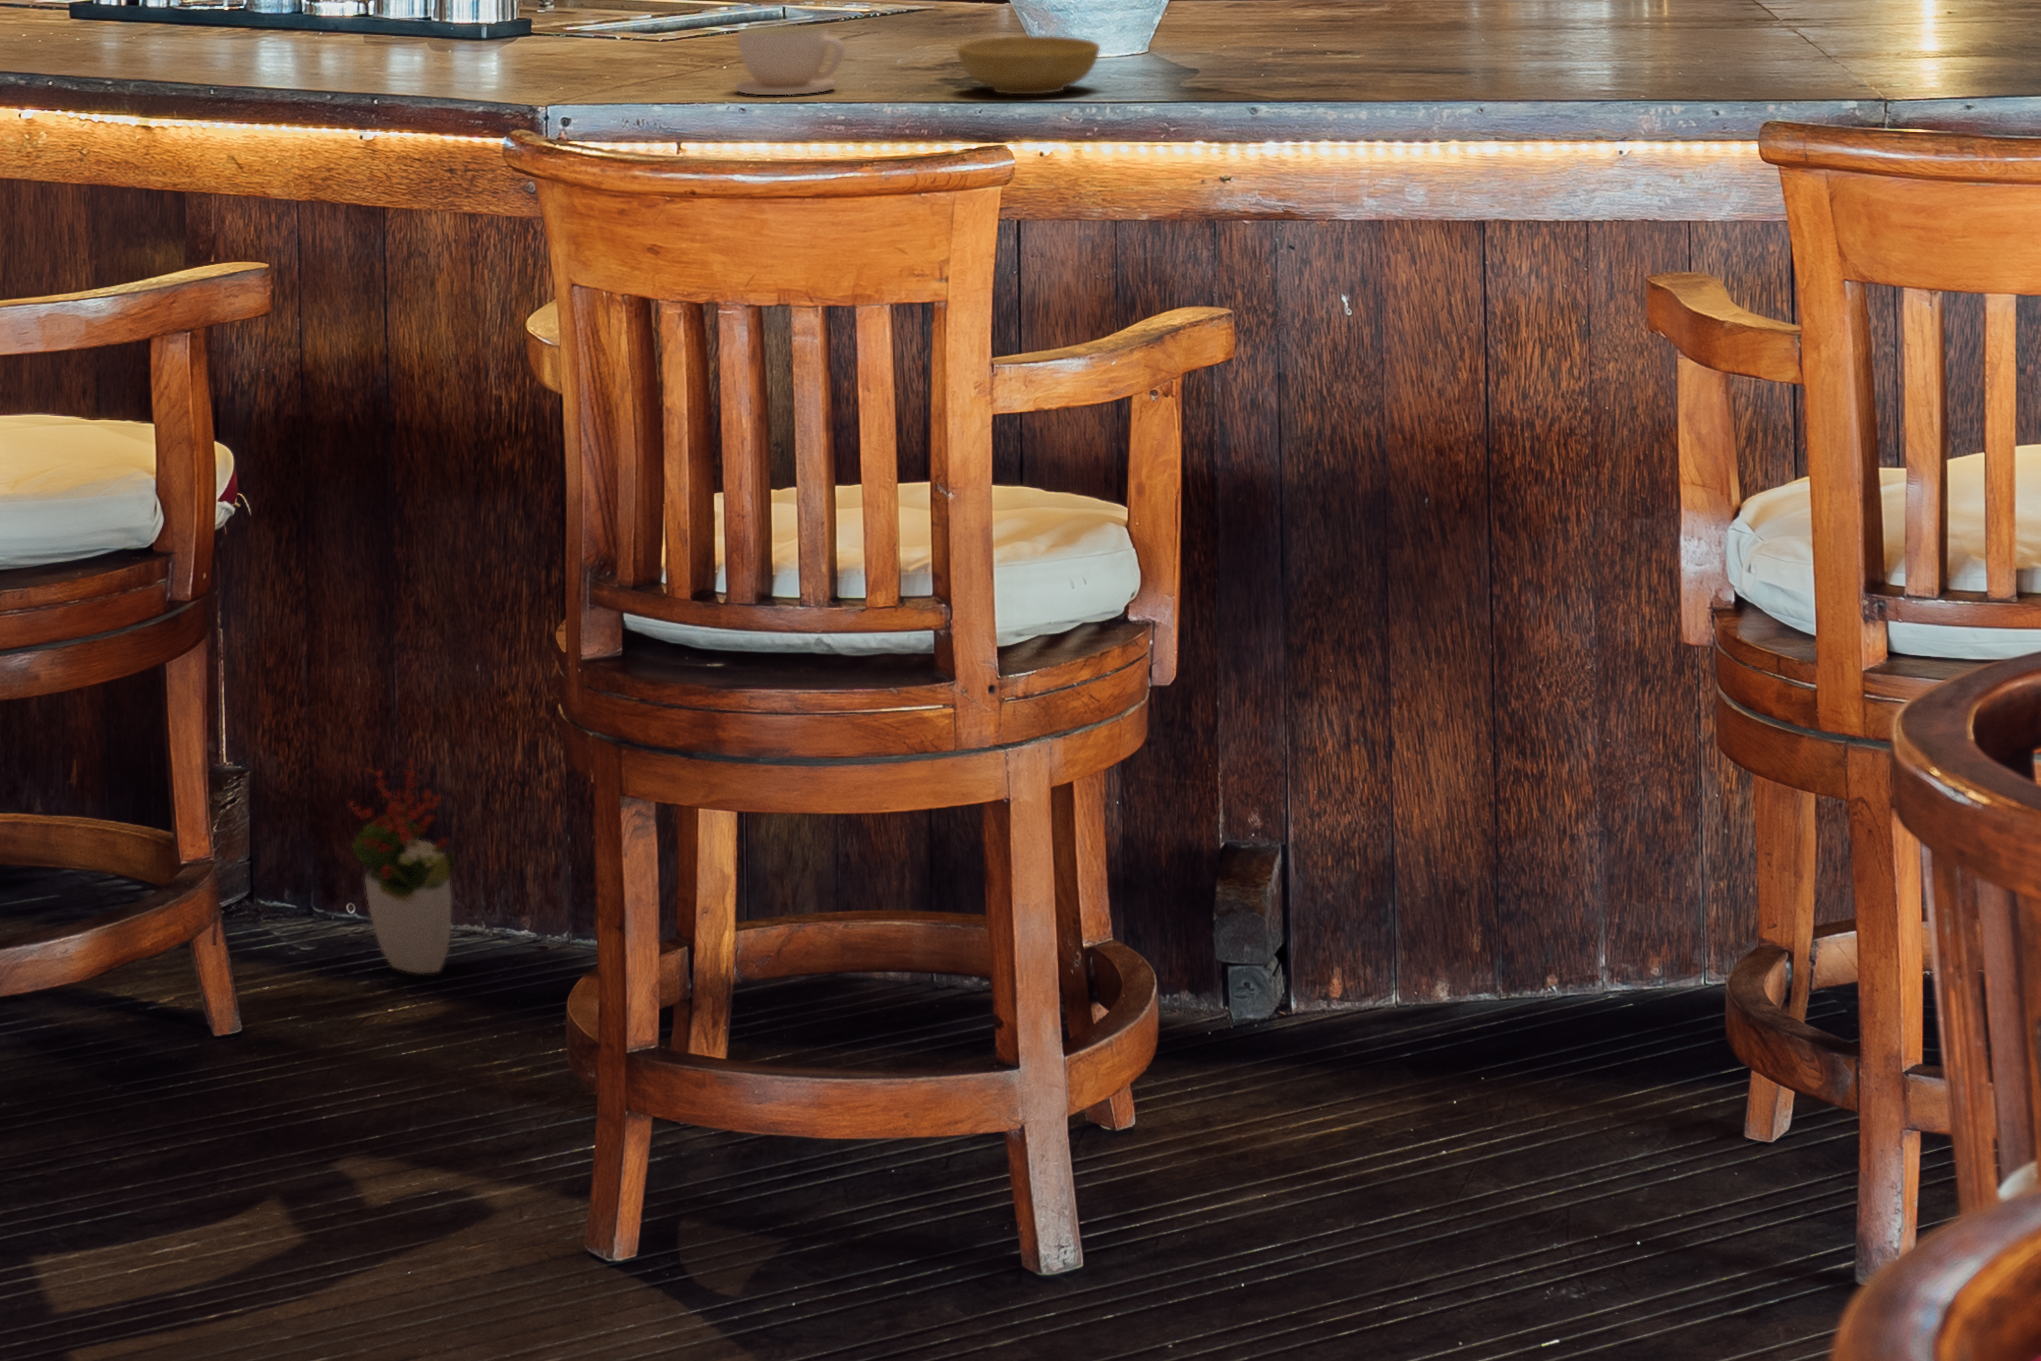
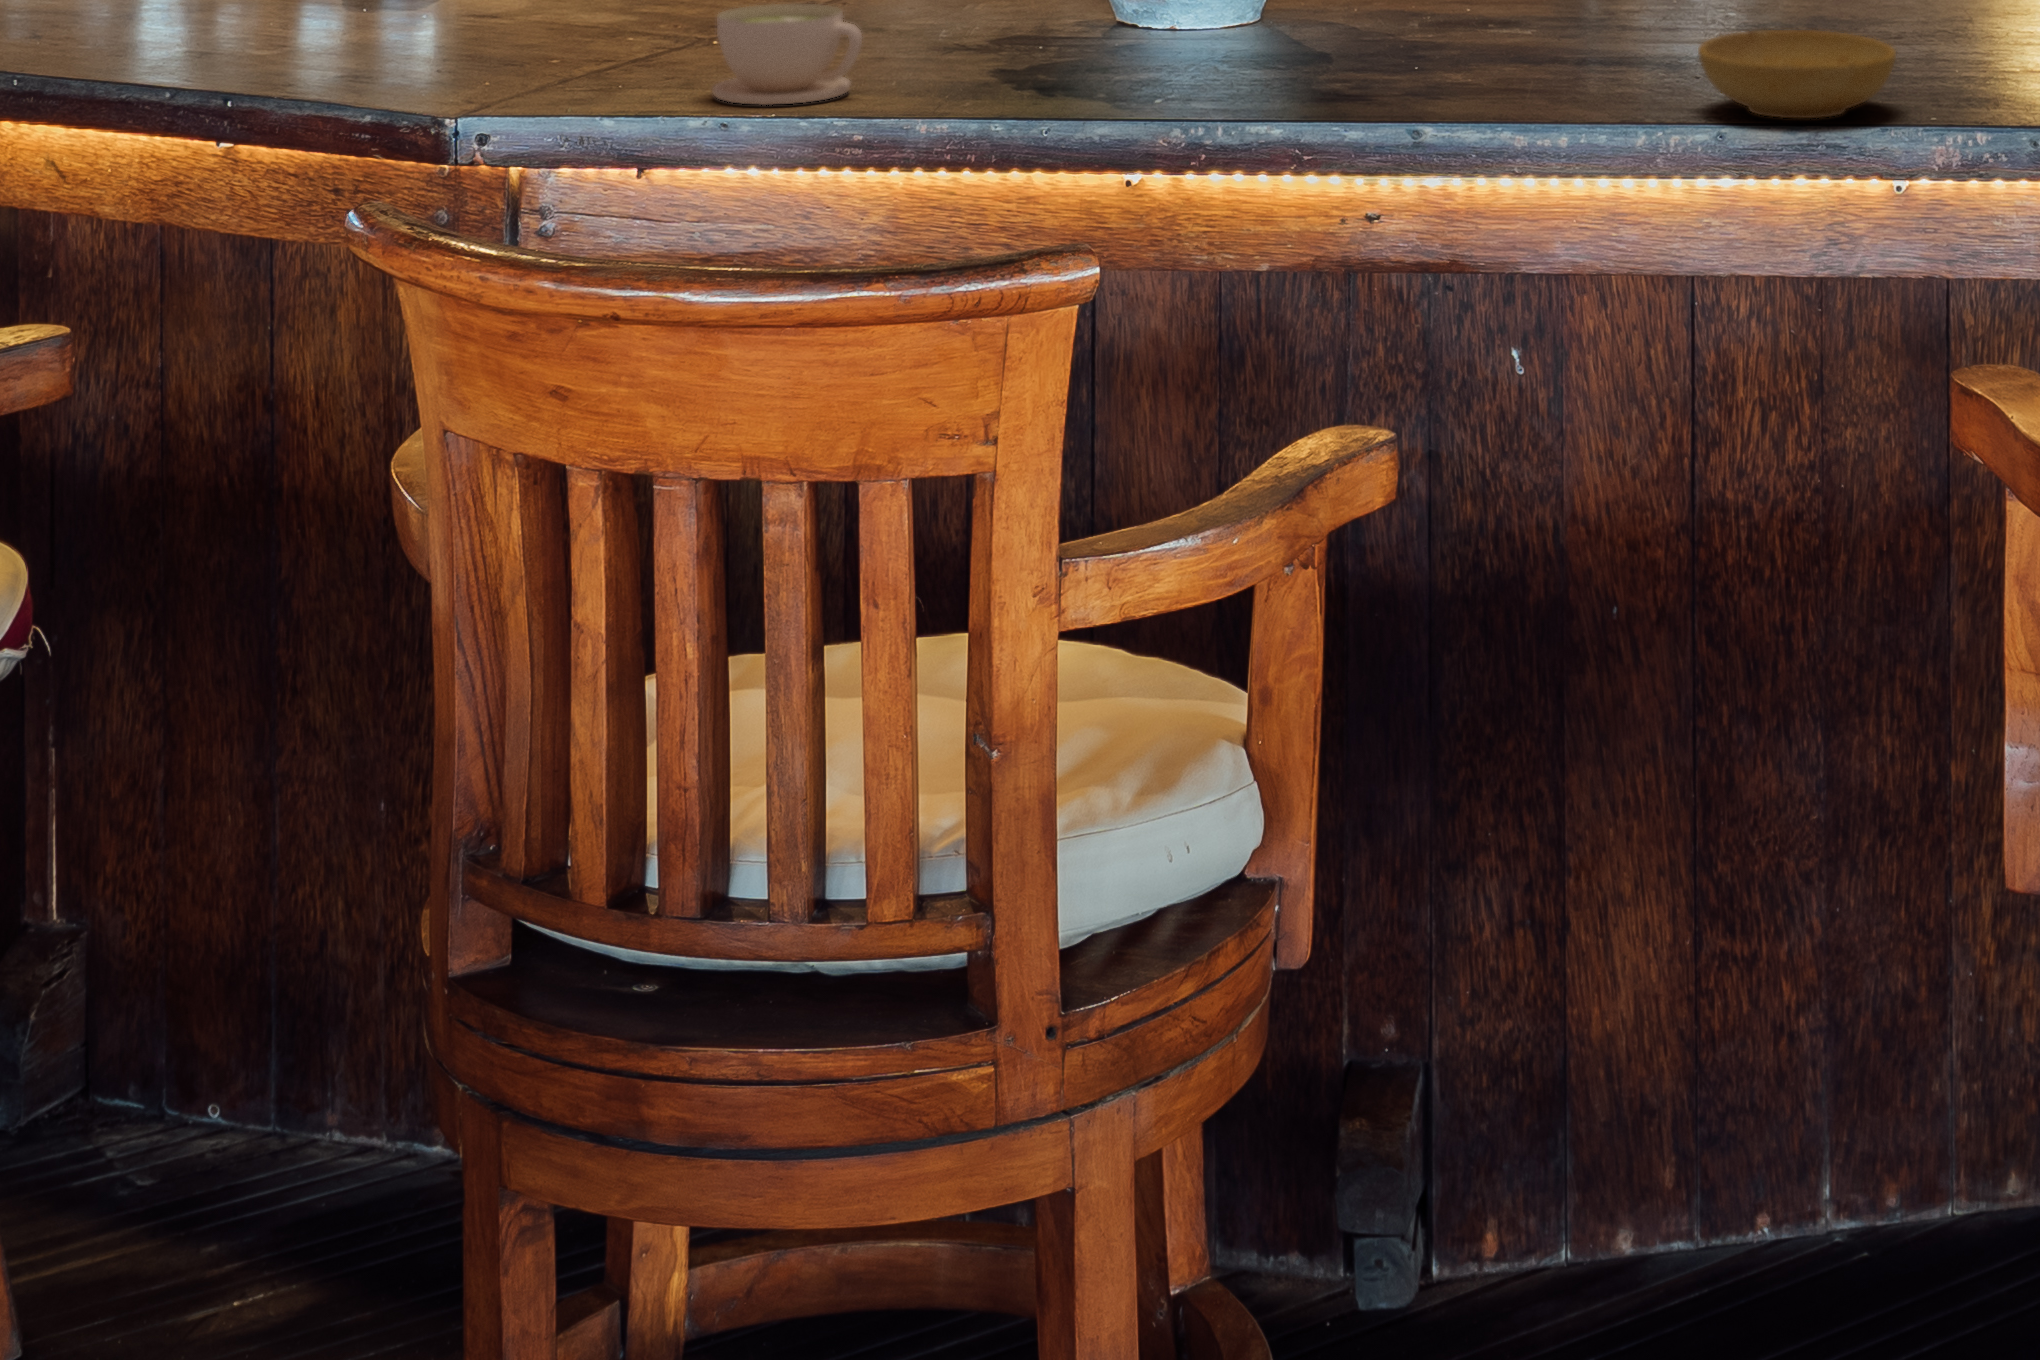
bowl: present [958,36,1099,94] -> present [1698,30,1896,118]
decorative plant: present [349,760,455,974] -> none [190,937,337,1228]

